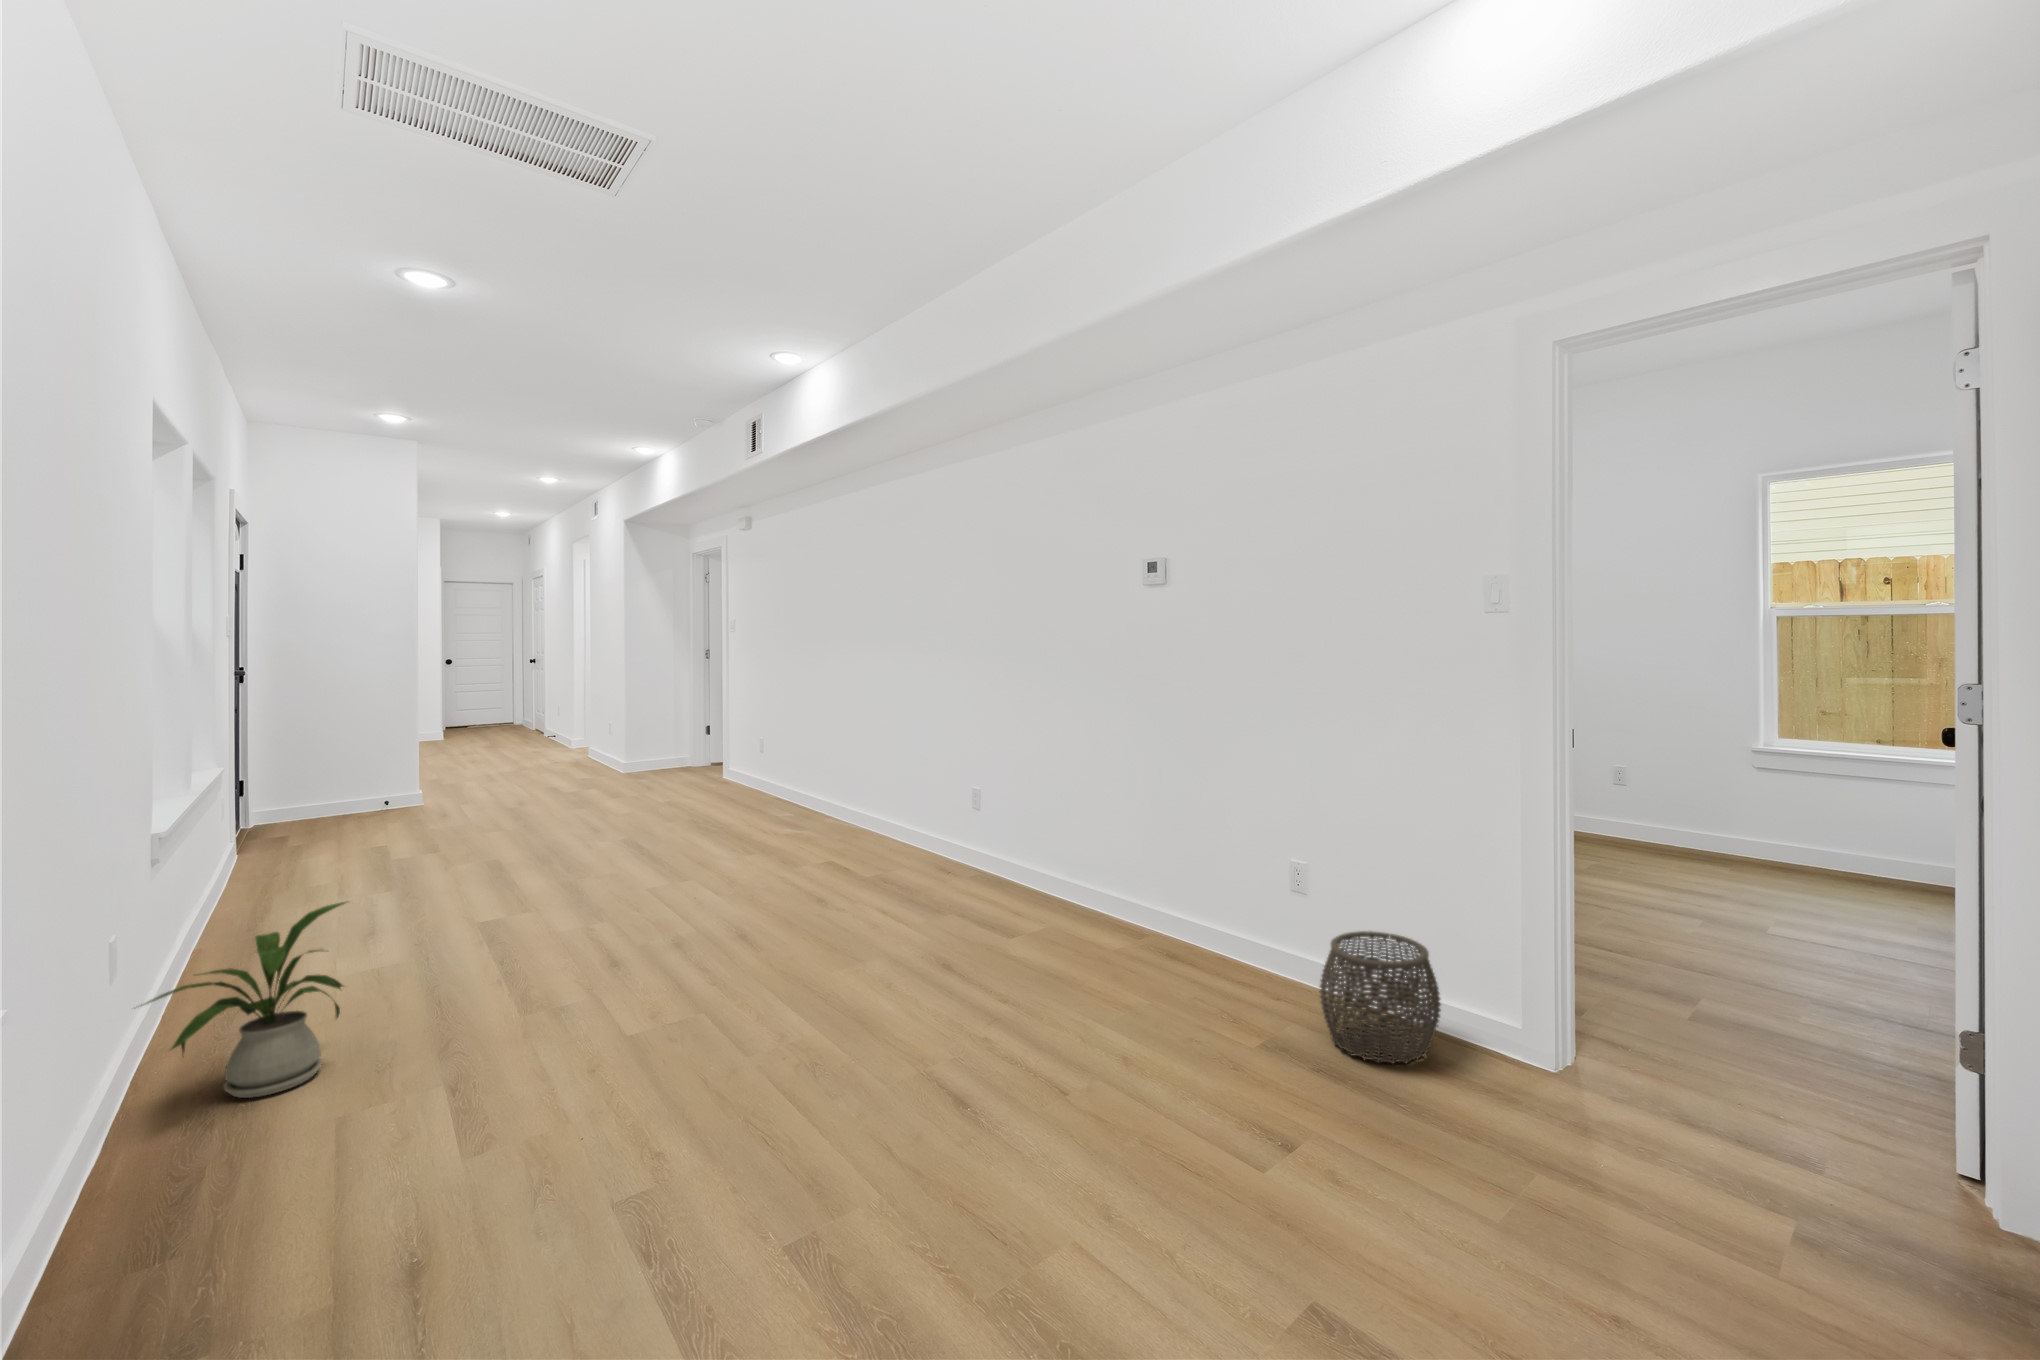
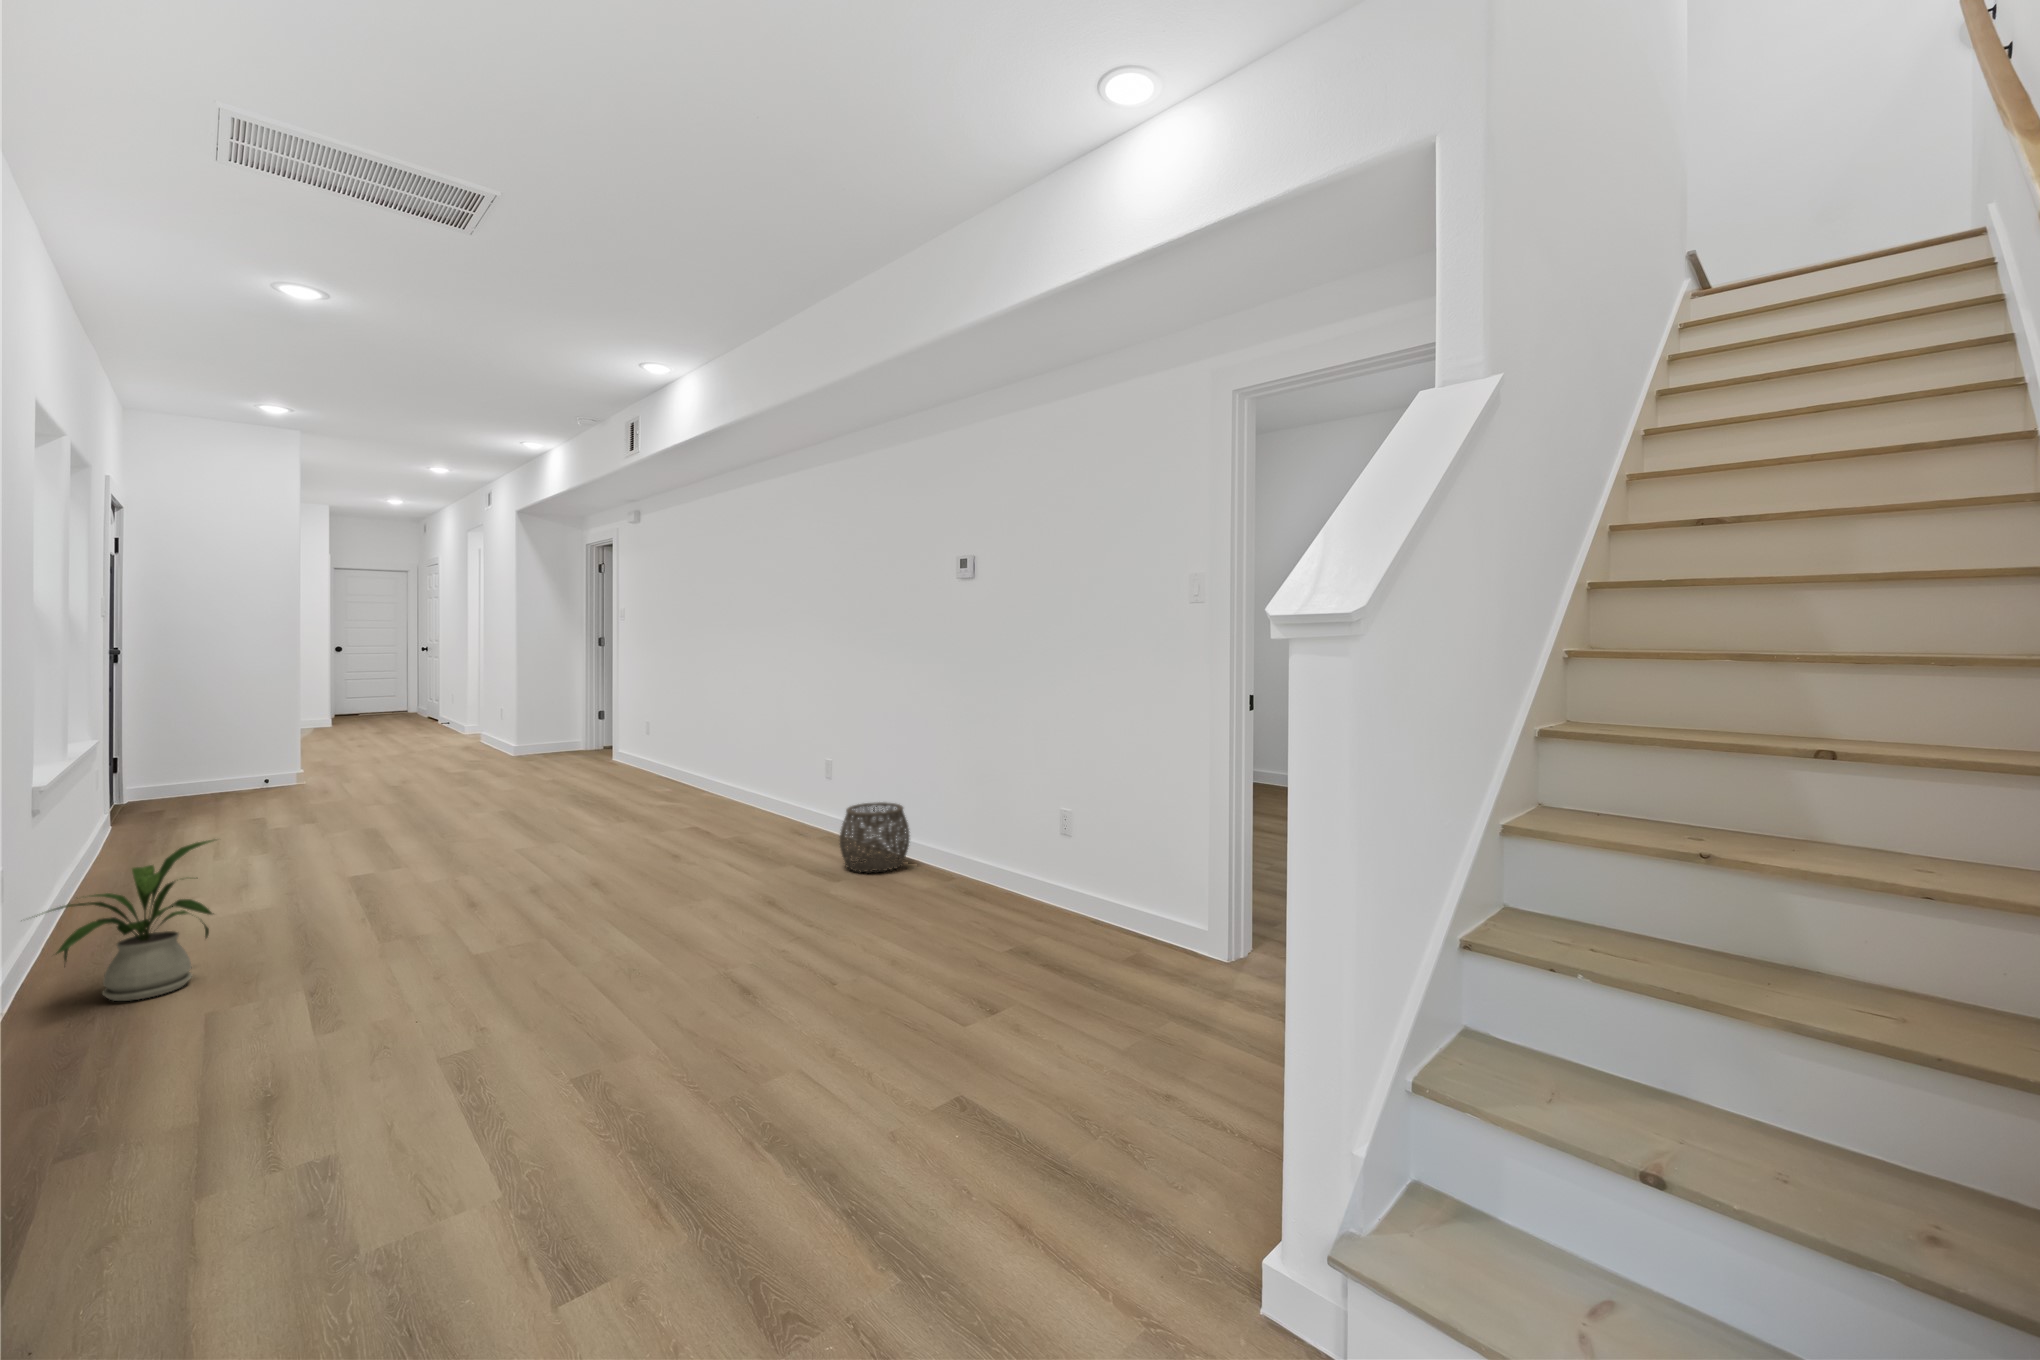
woven basket: present [1319,931,1441,1065] -> present [840,802,910,873]

